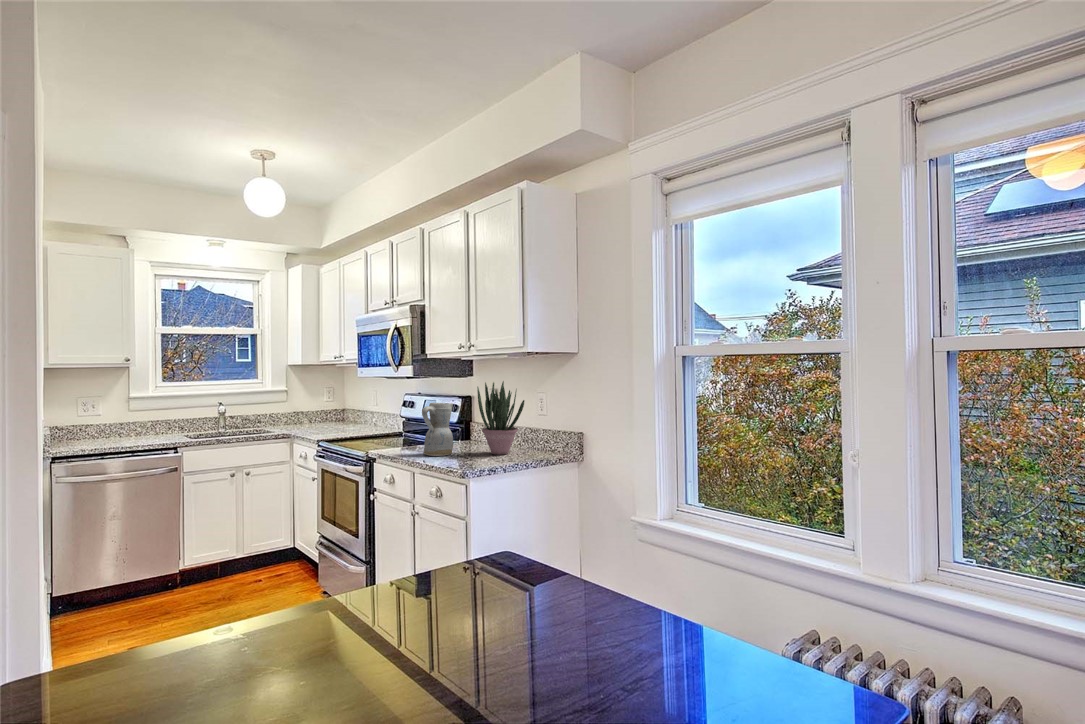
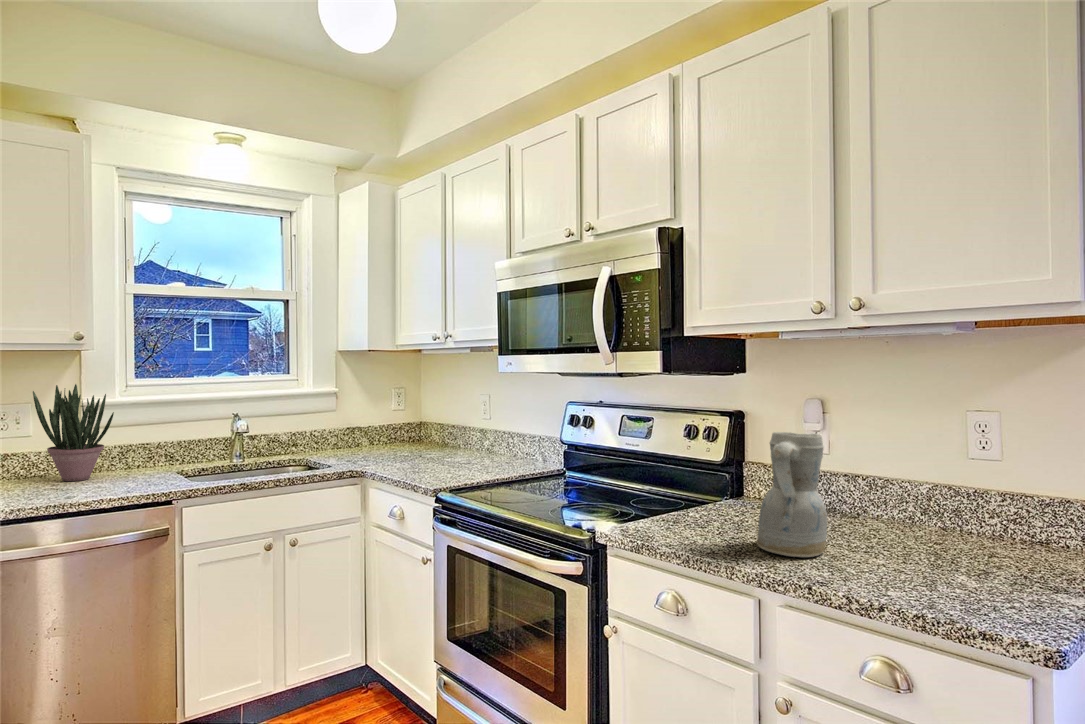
potted plant: present [477,381,524,455] -> present [33,384,114,481]

